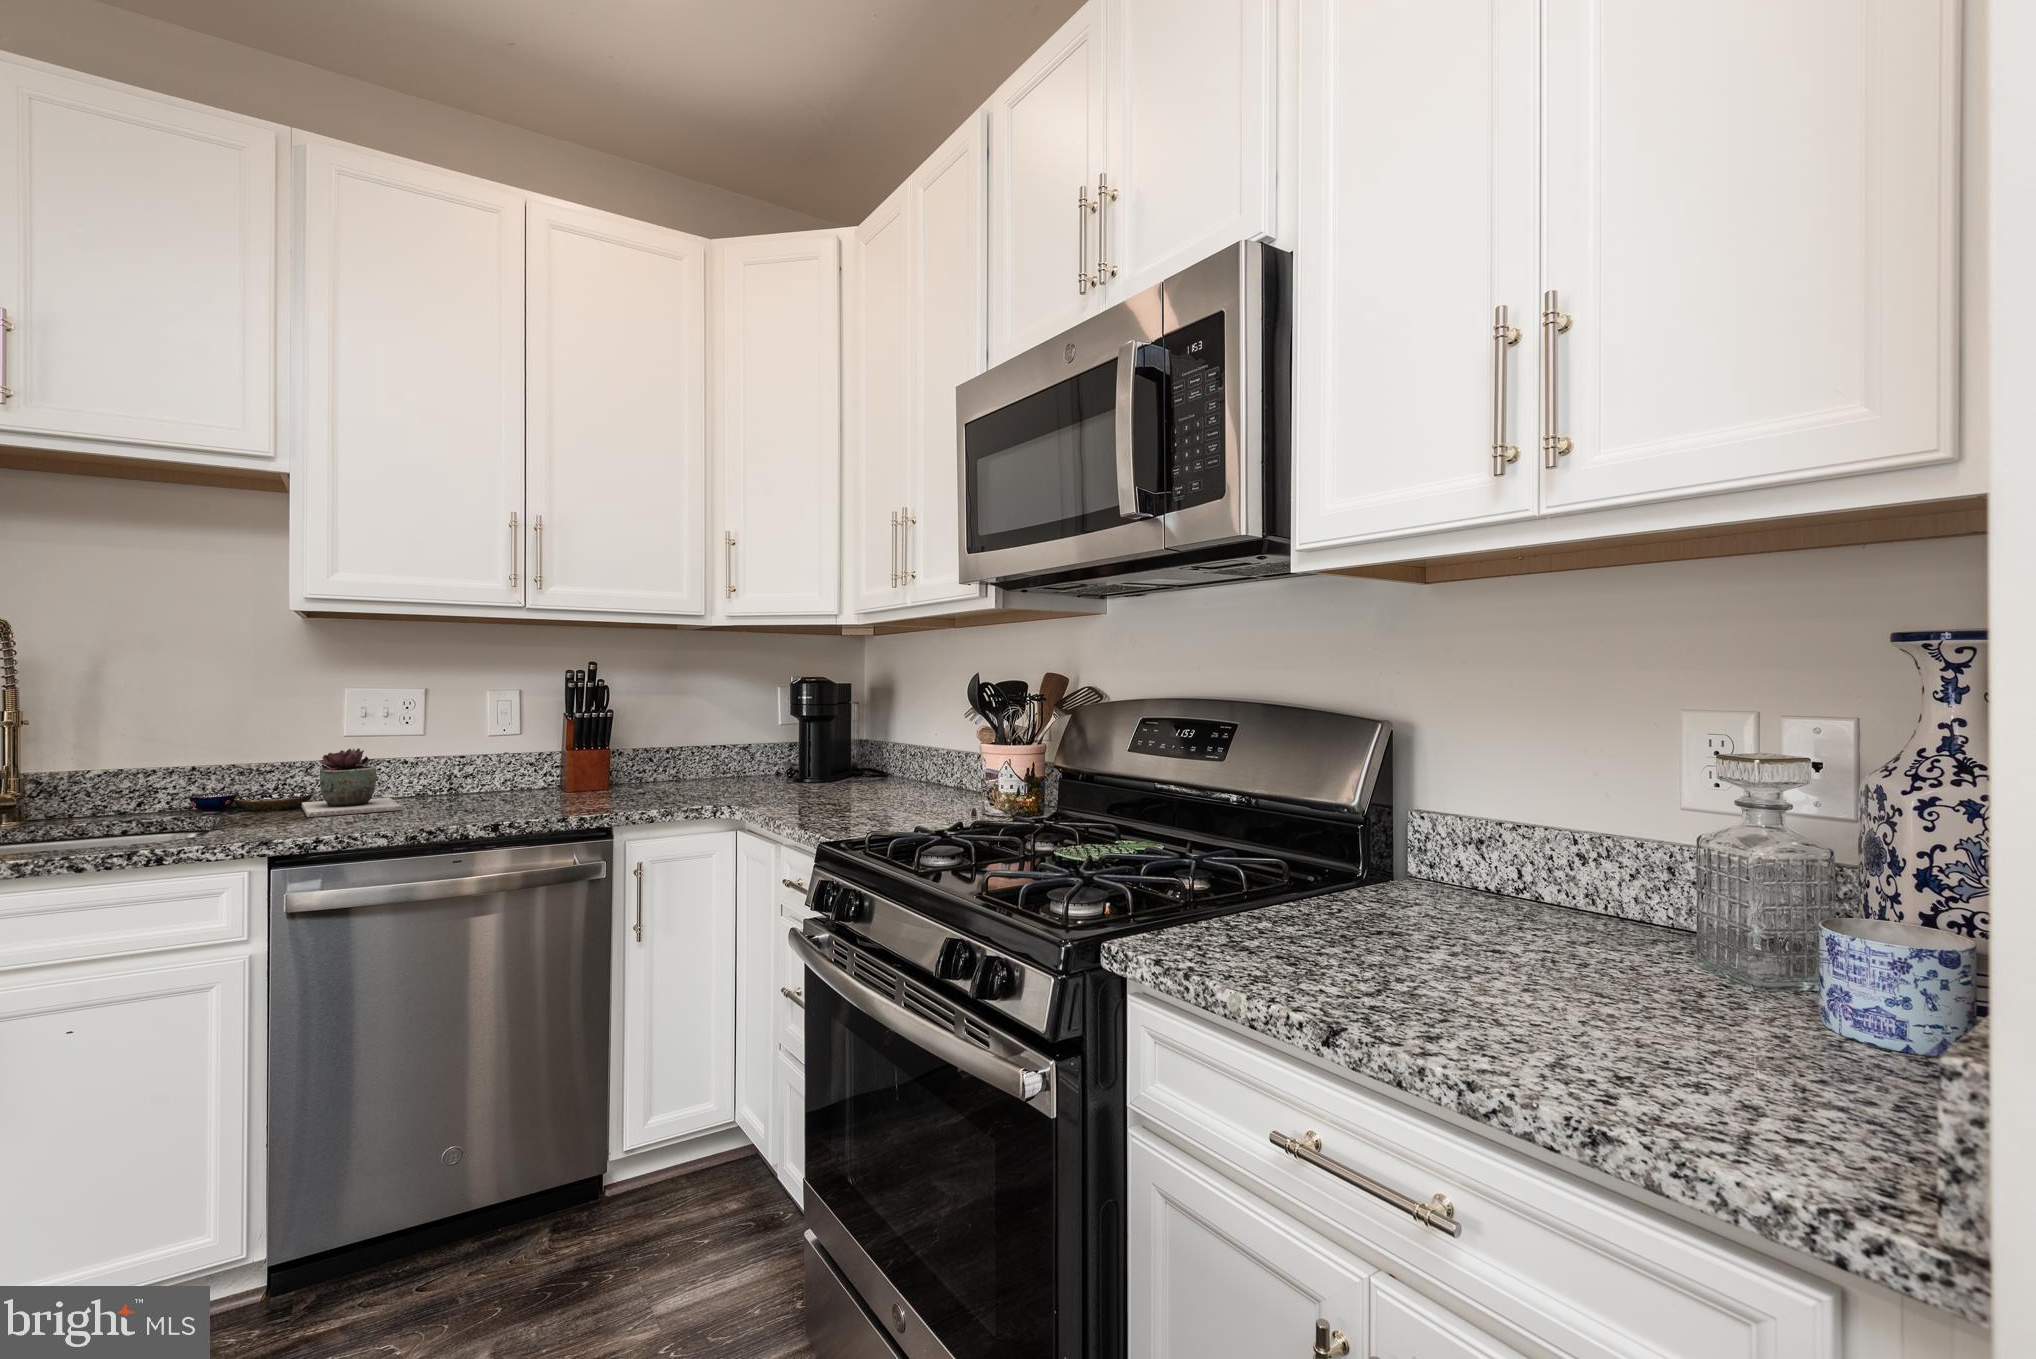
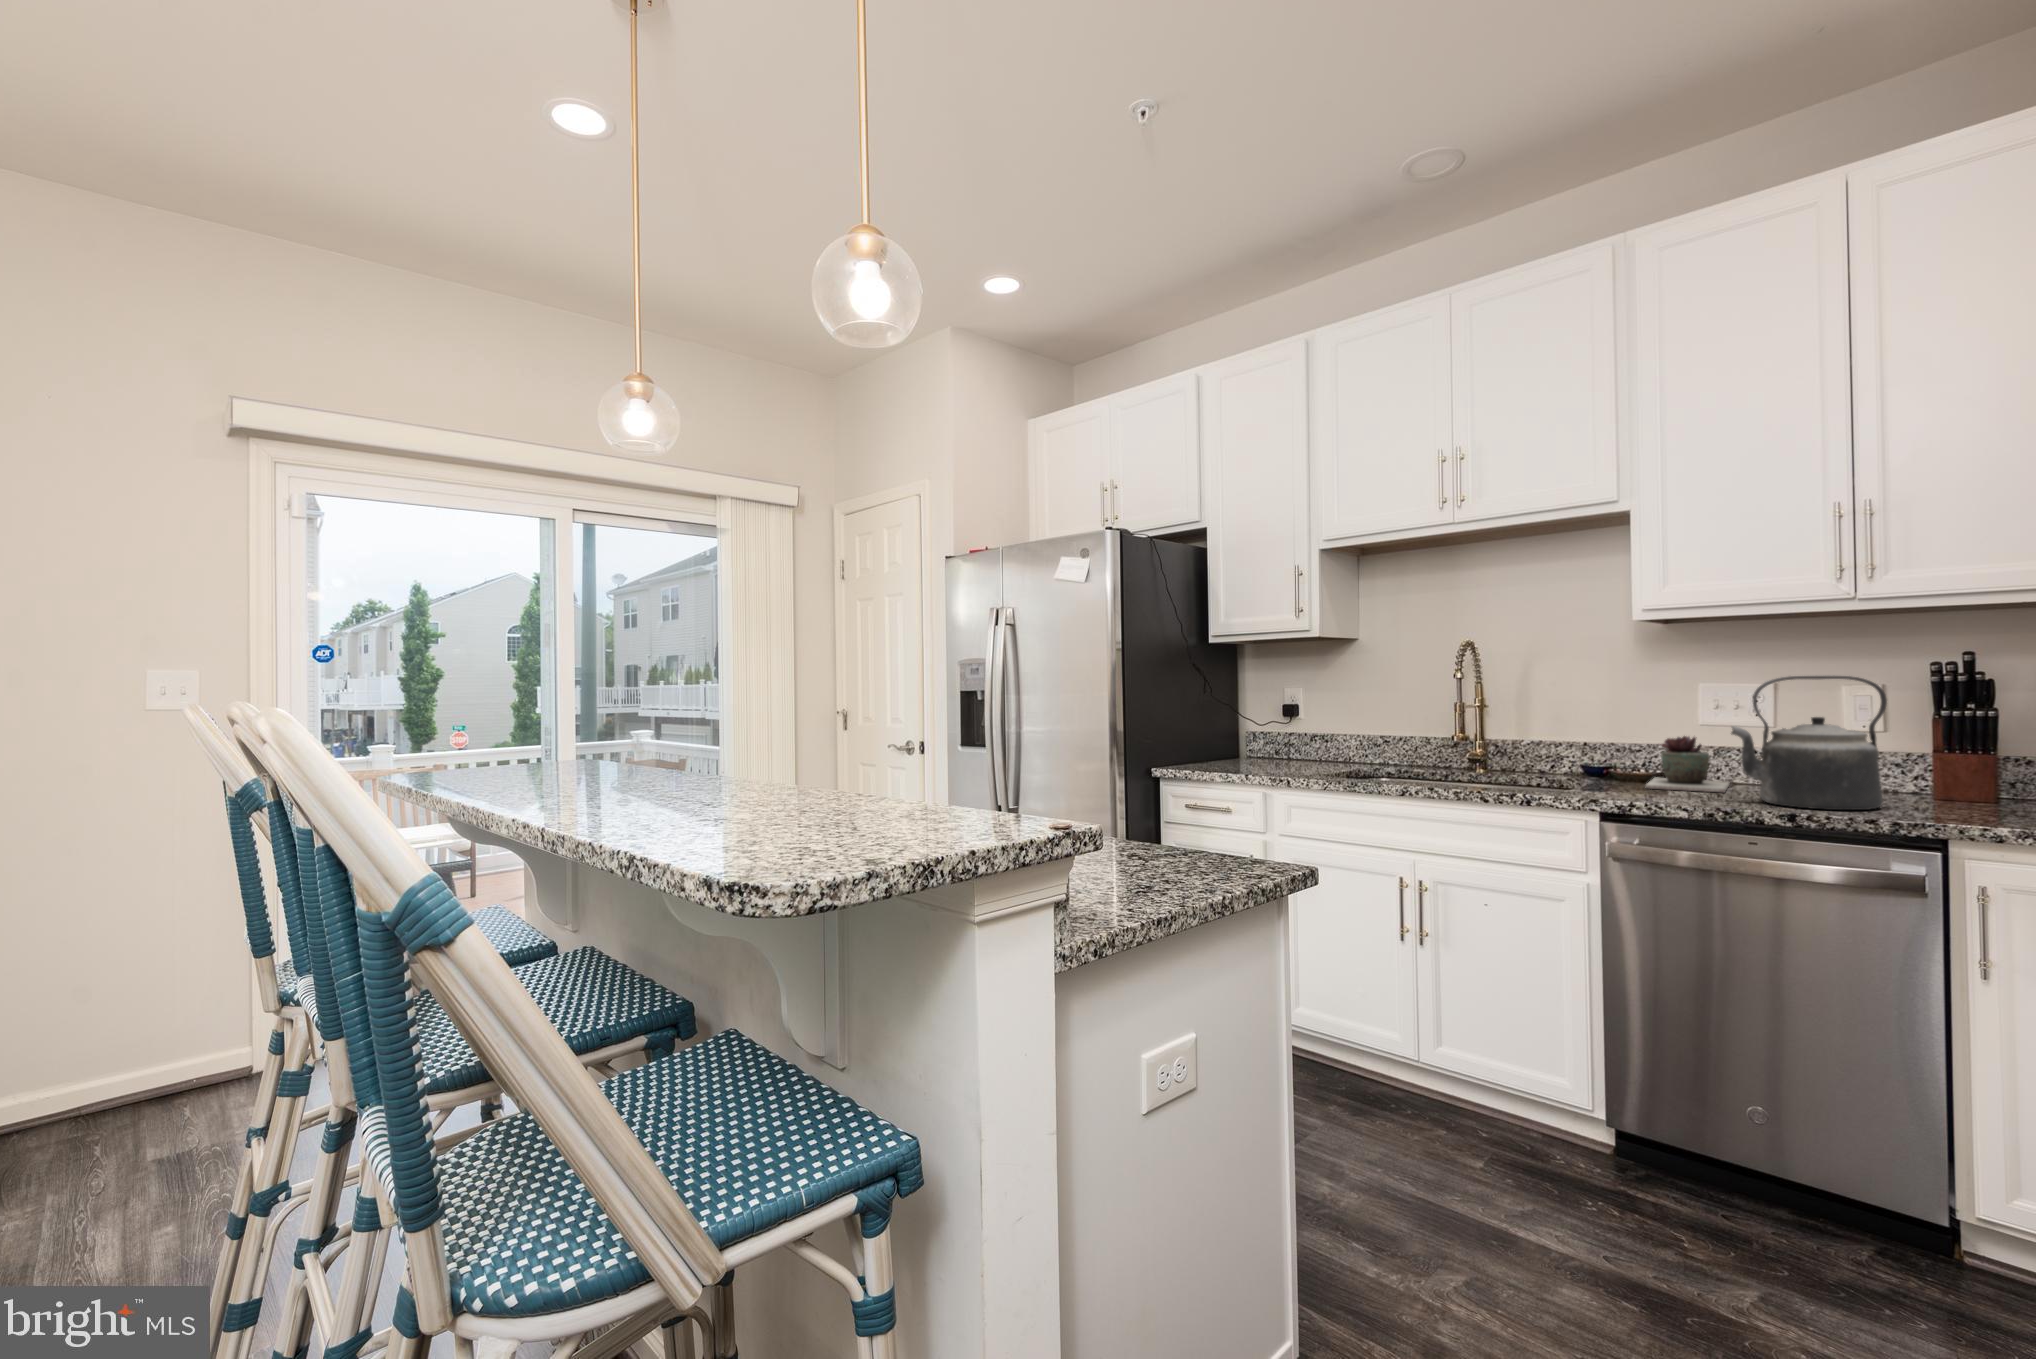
kettle: none [425,679,560,816] -> present [1731,676,1887,810]

